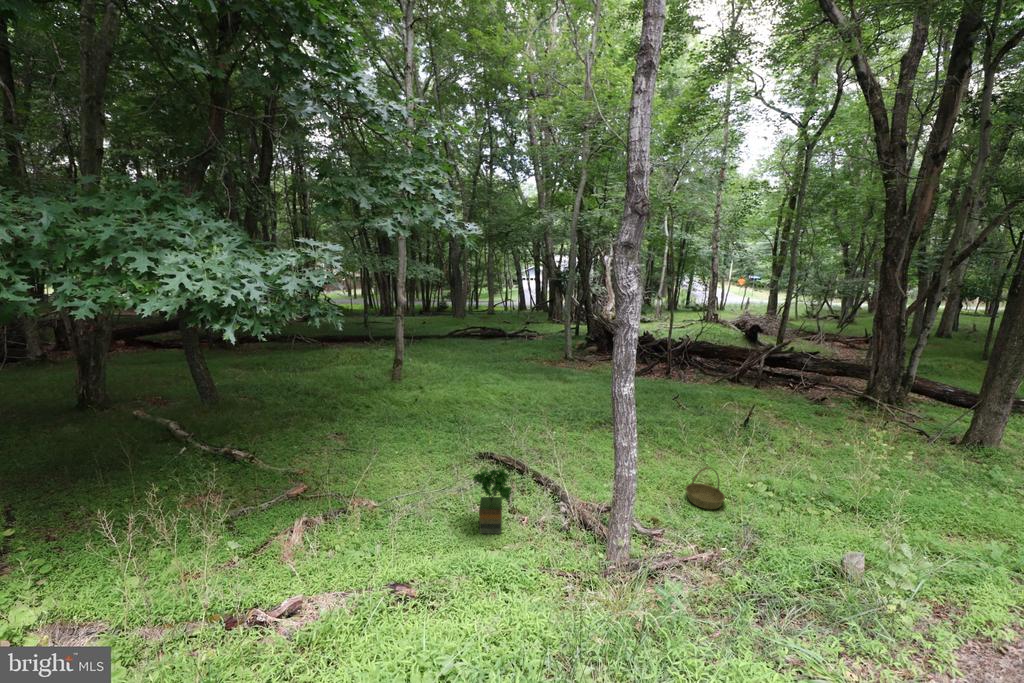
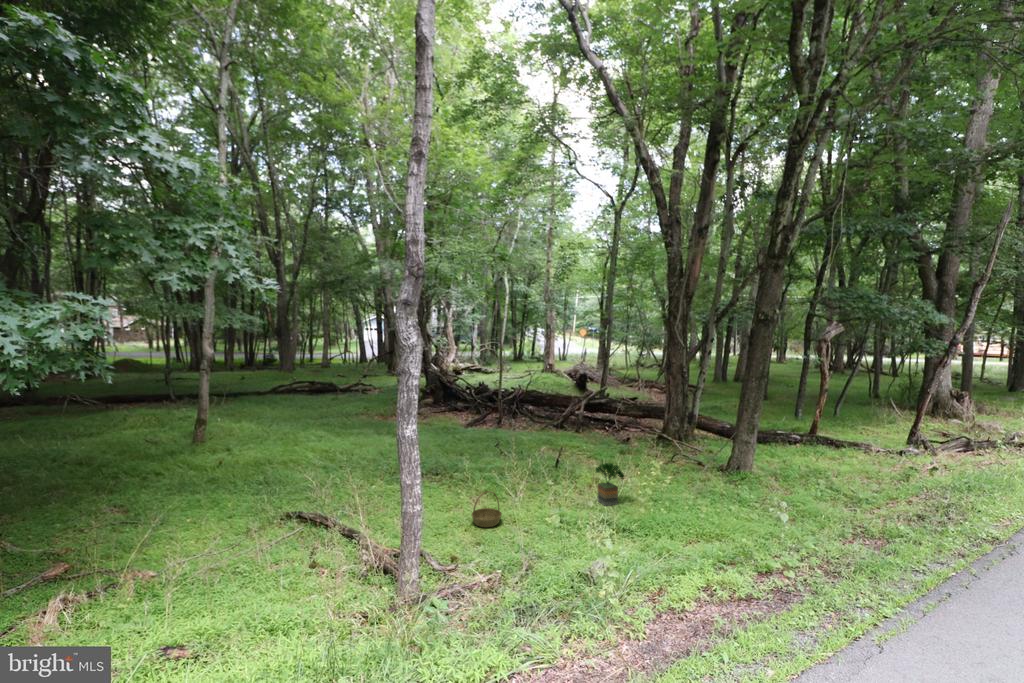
potted tree: present [473,469,512,534] -> present [595,463,624,506]

